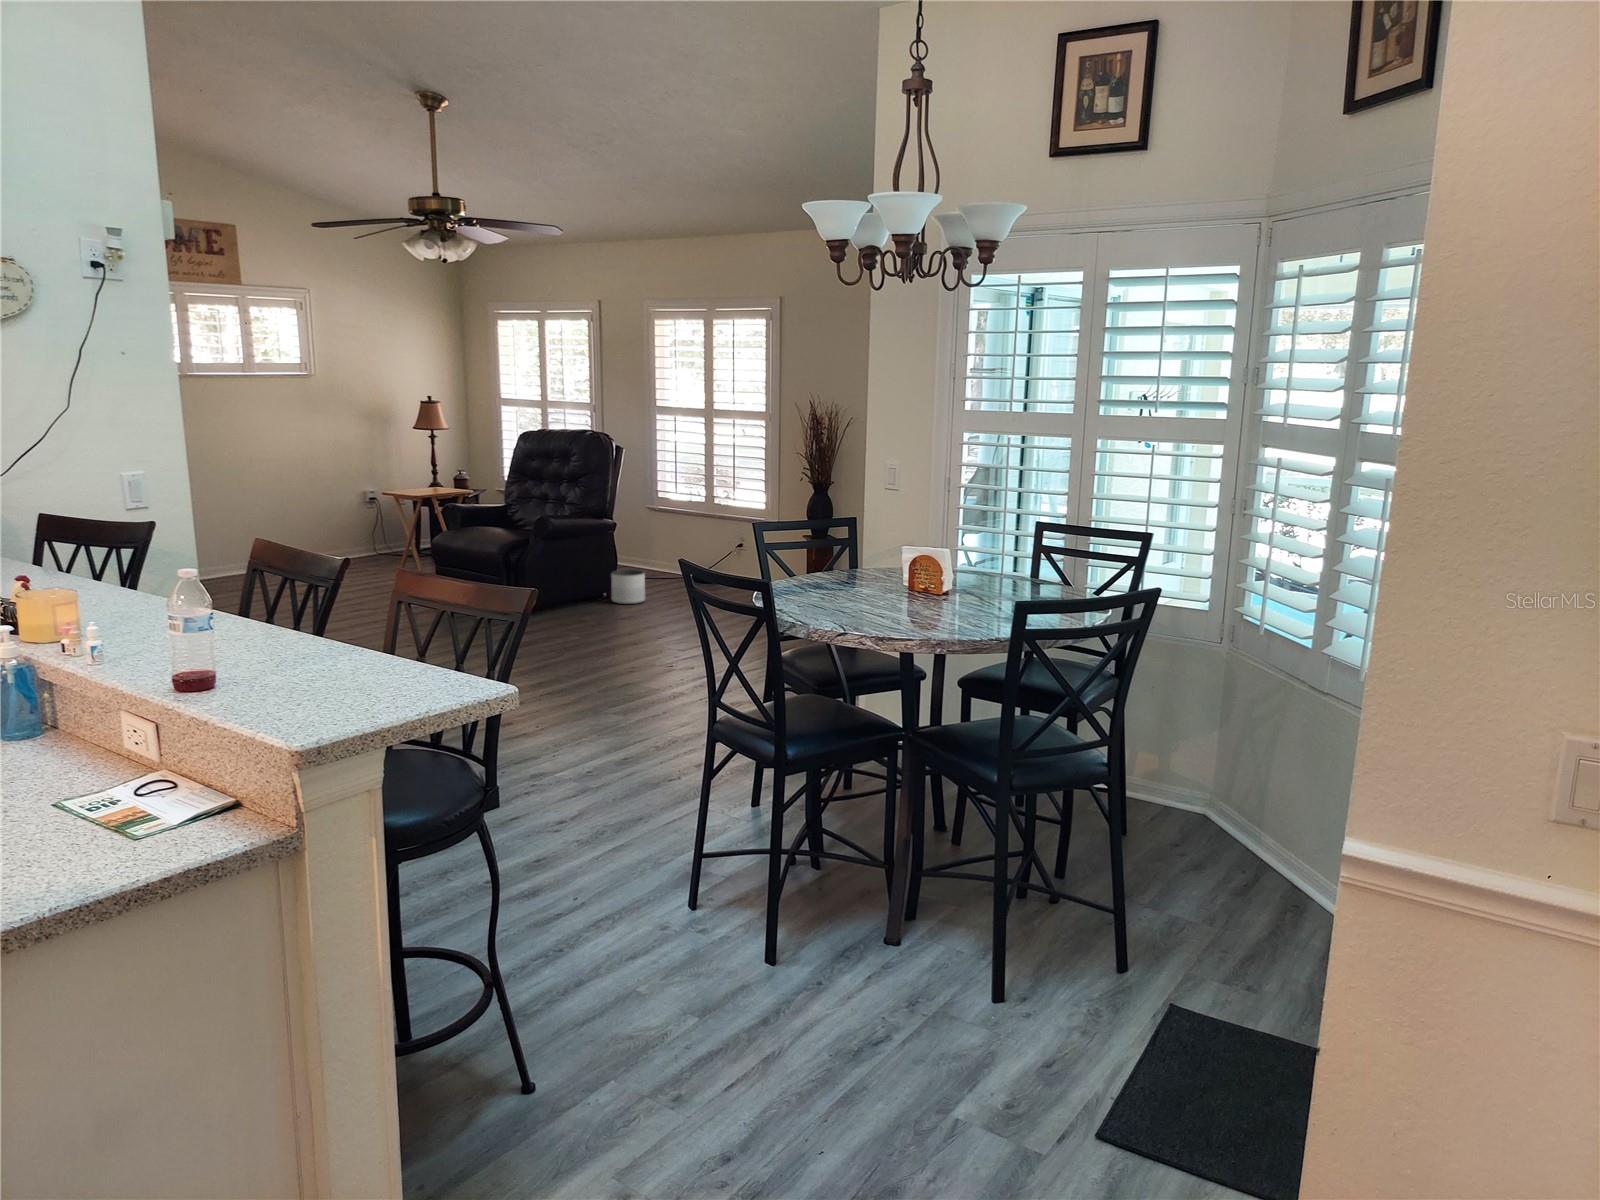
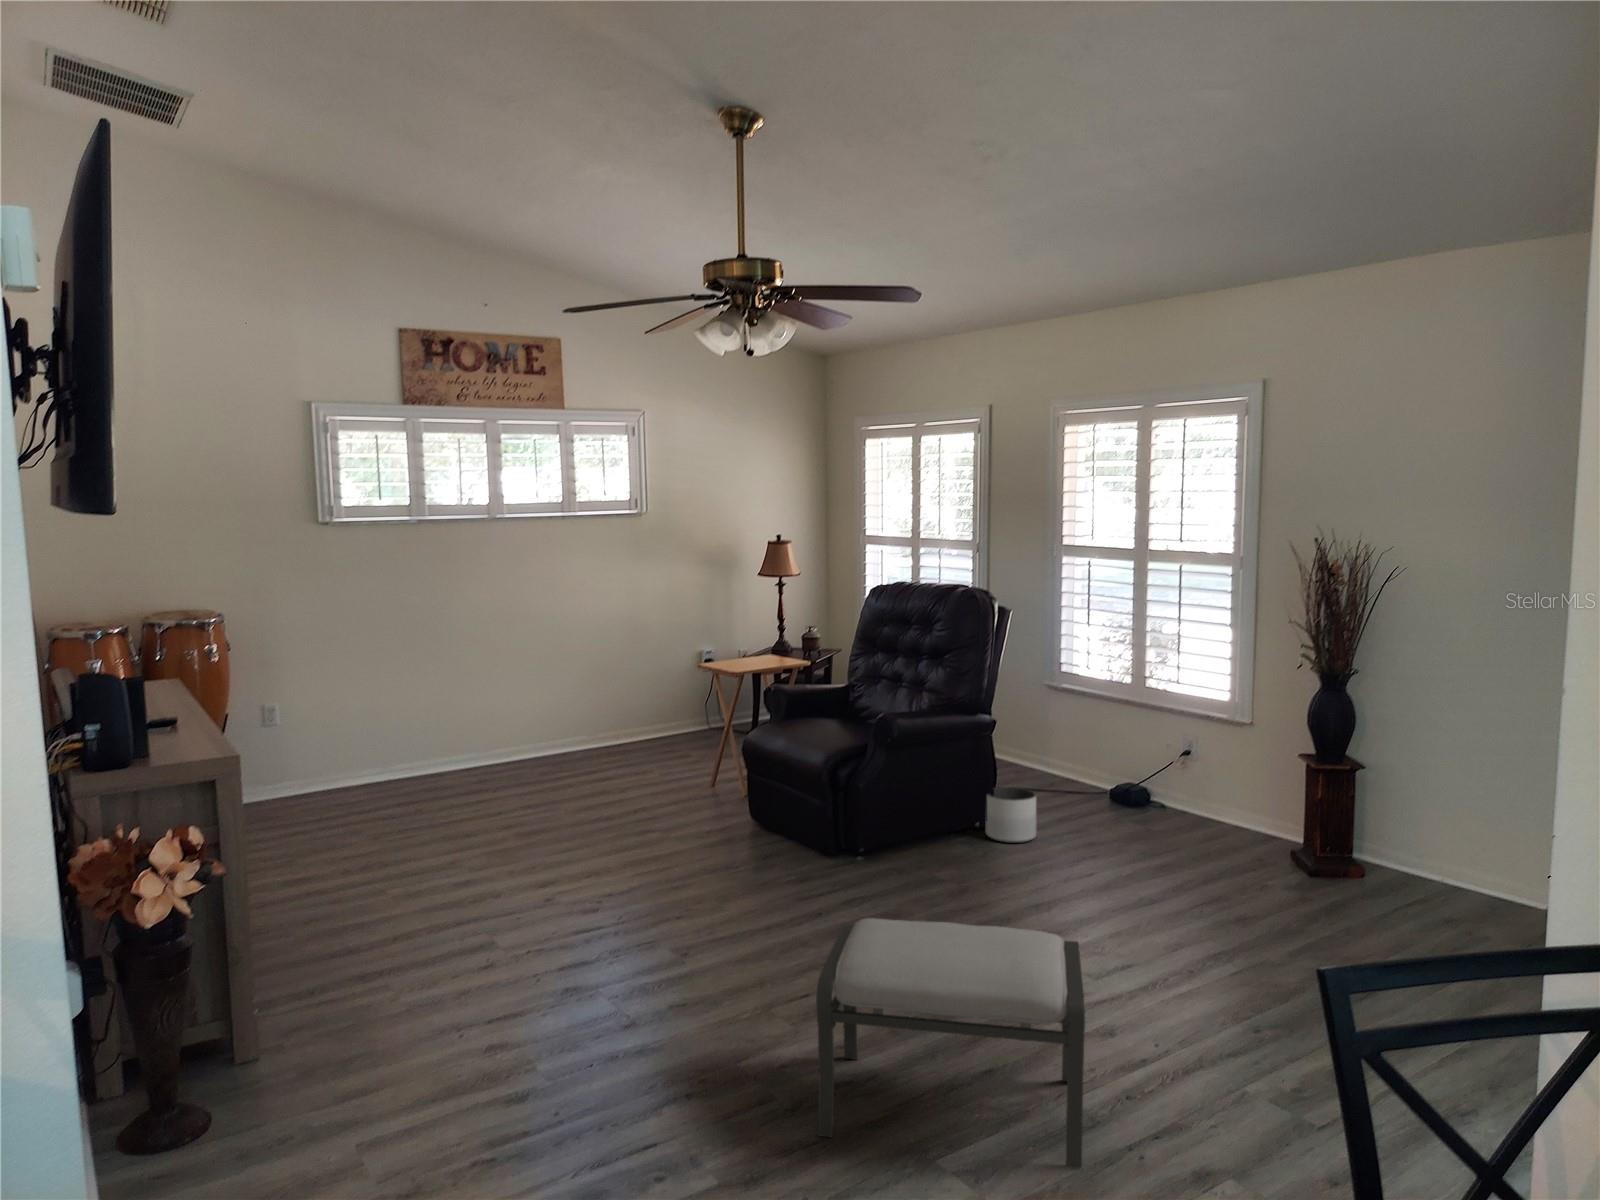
ottoman: none [543,609,682,716] -> present [816,918,1085,1167]

